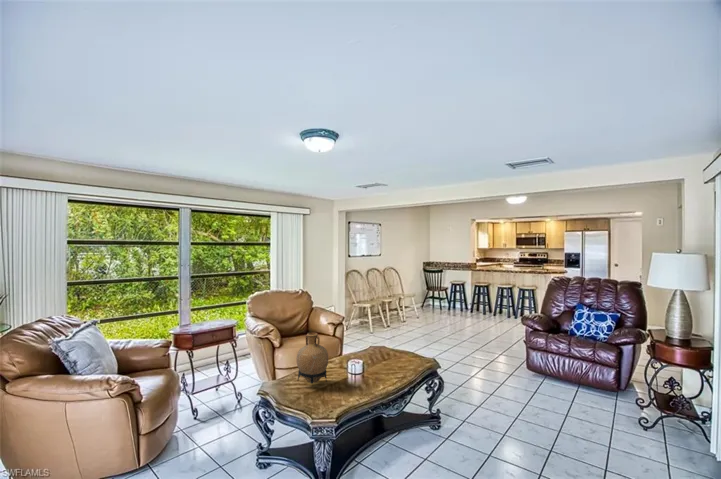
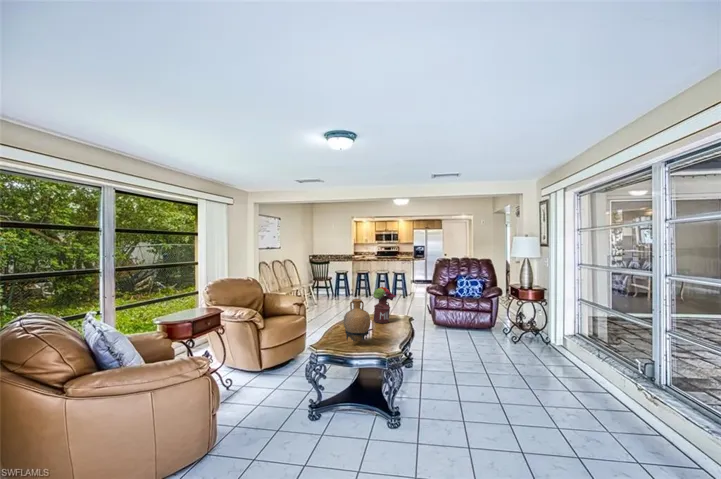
flower arrangement: none [375,316,406,363] -> present [373,287,395,323]

